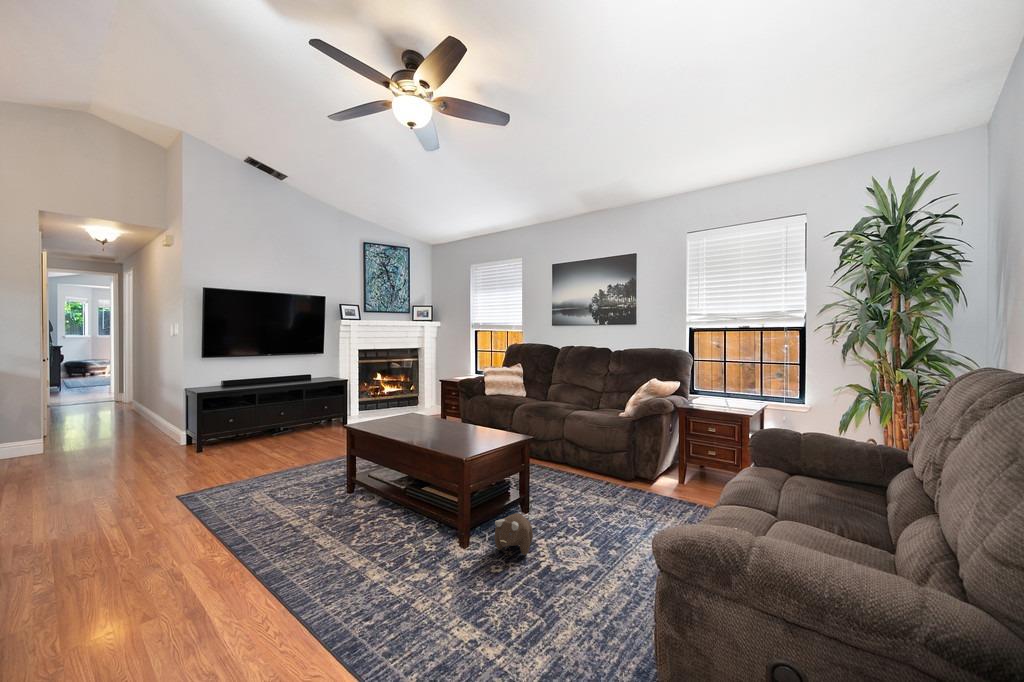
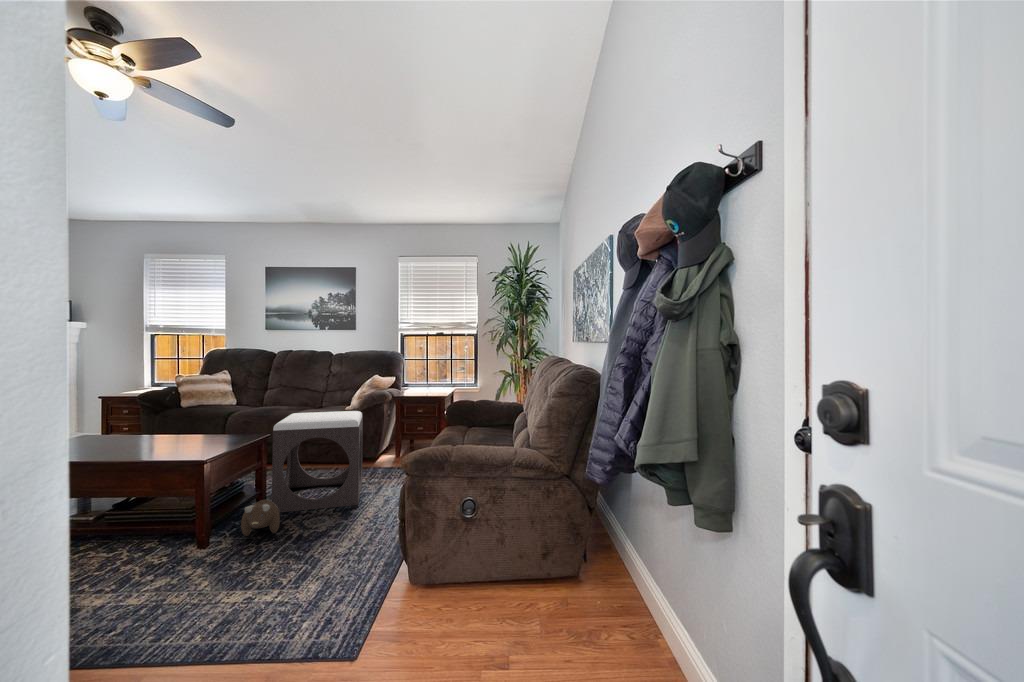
footstool: none [530,417,633,543] -> present [272,411,363,512]

